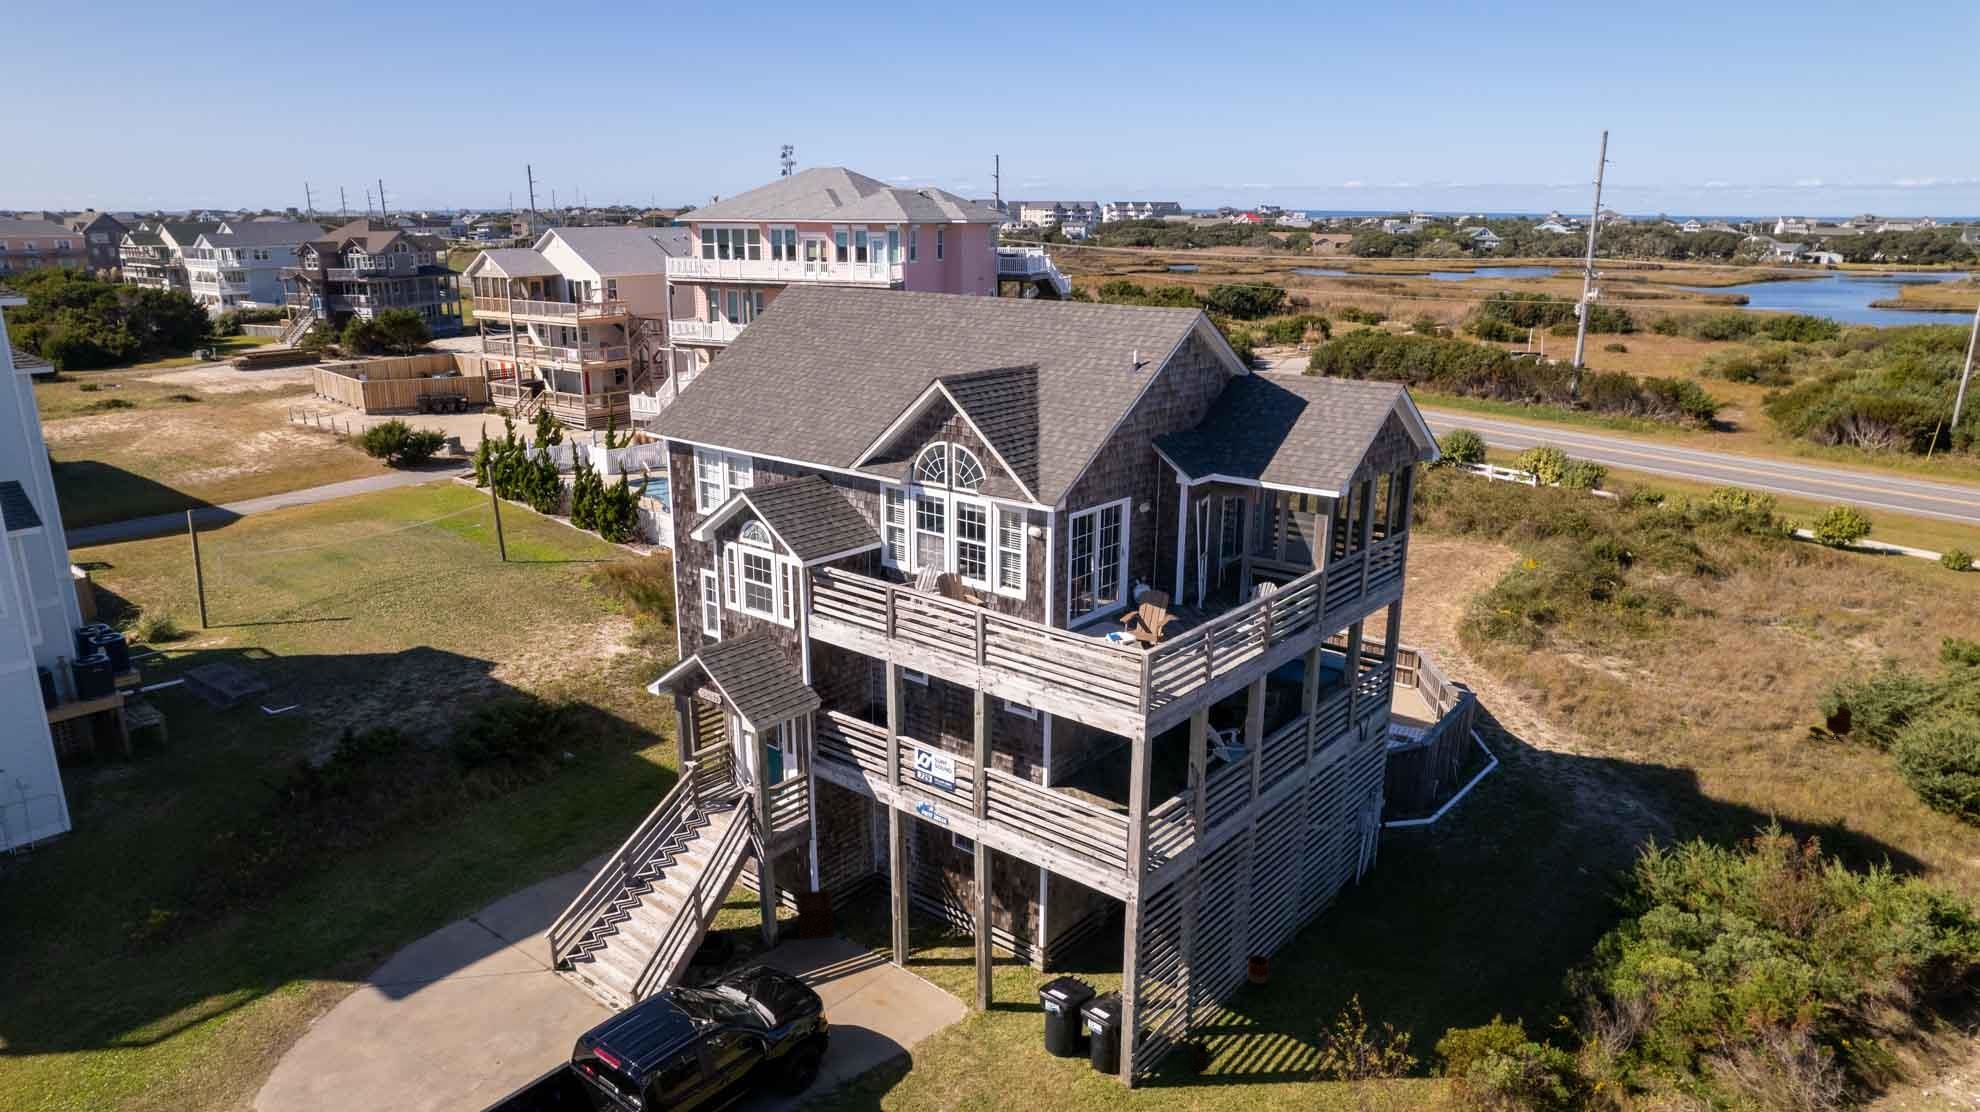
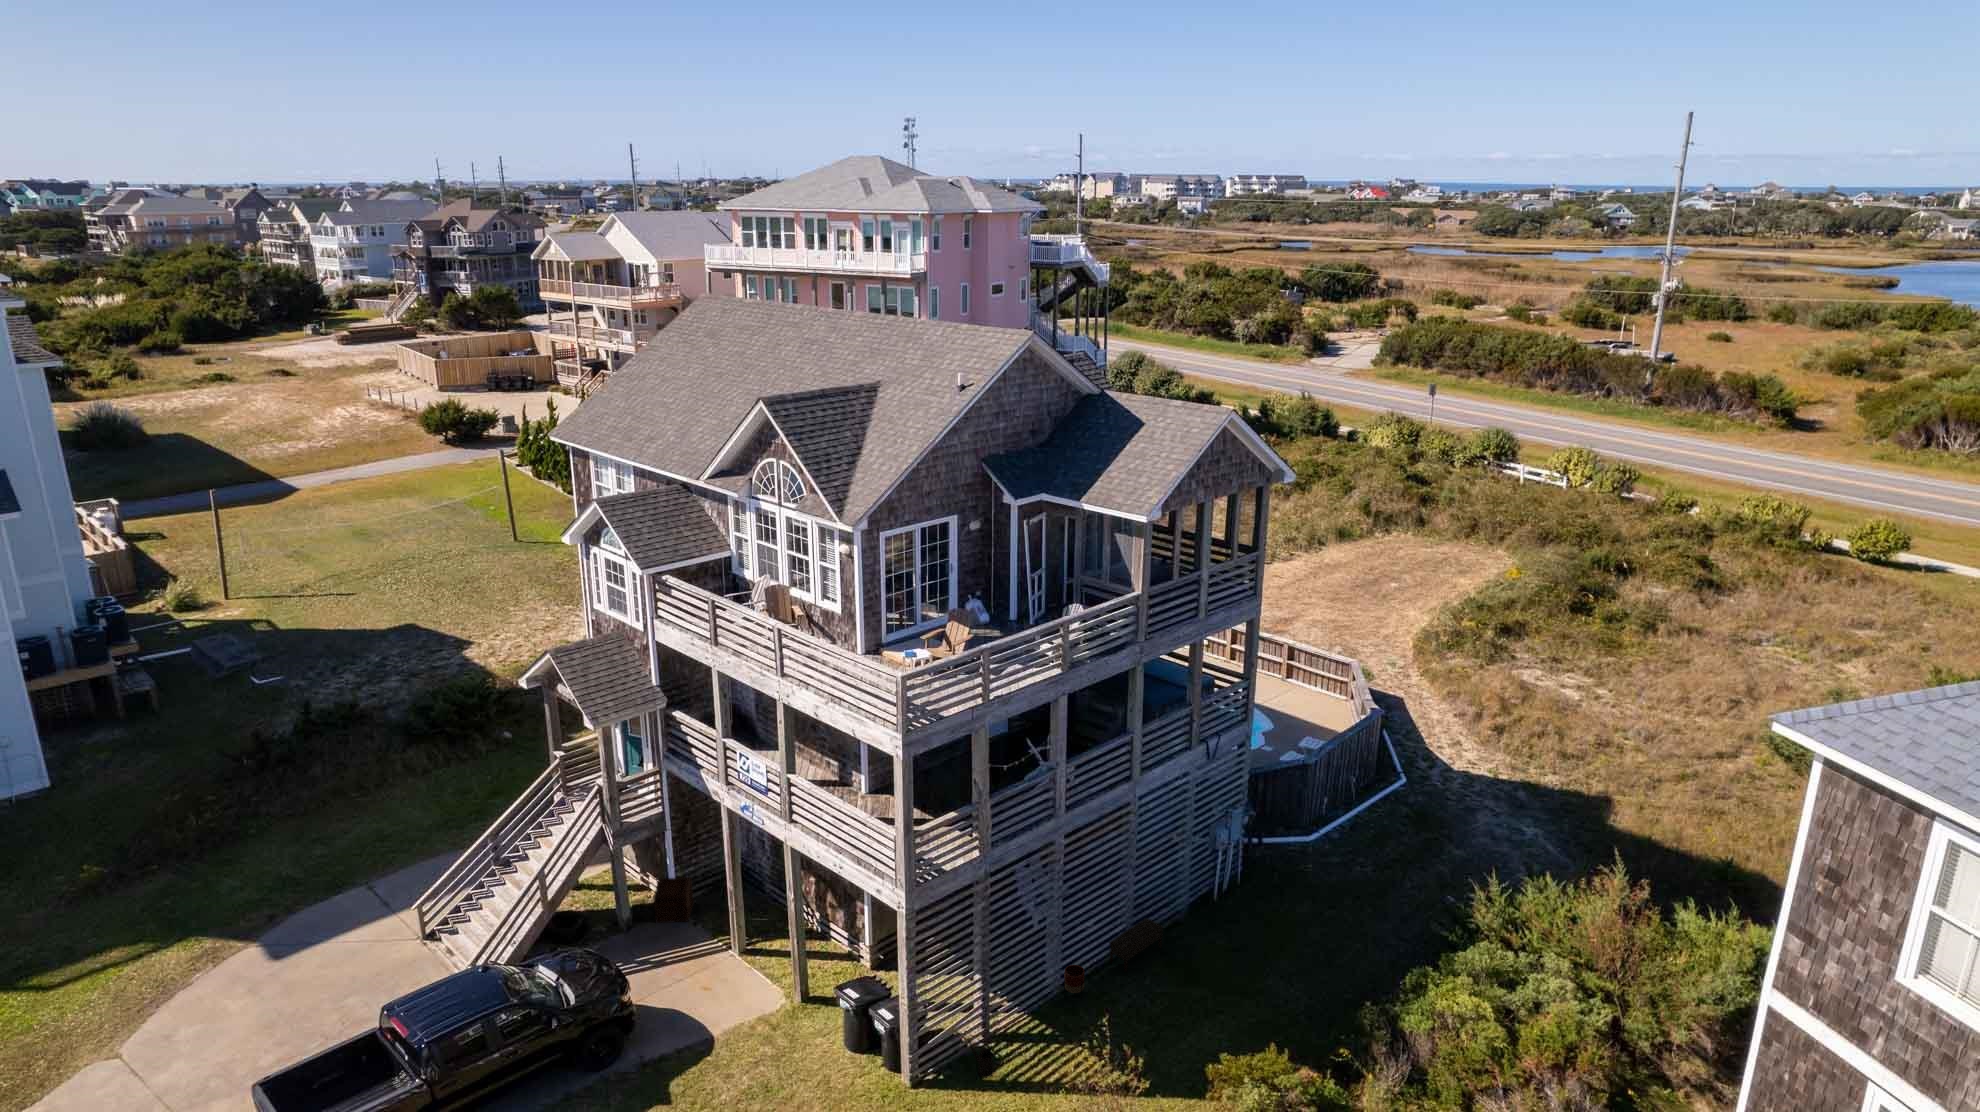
lounge chair: present [1809,706,1852,739] -> none [1744,736,1792,774]
bench: none [1280,905,1328,961] -> present [1109,918,1163,971]

